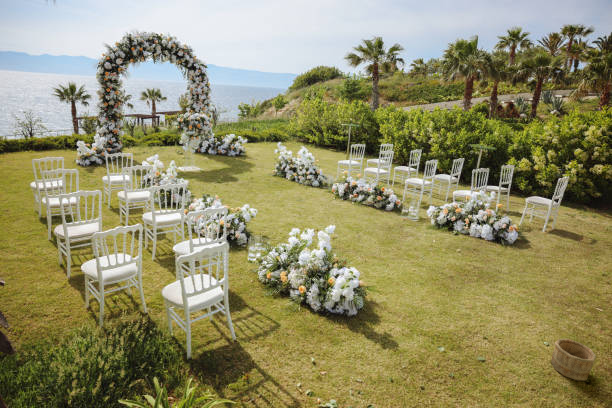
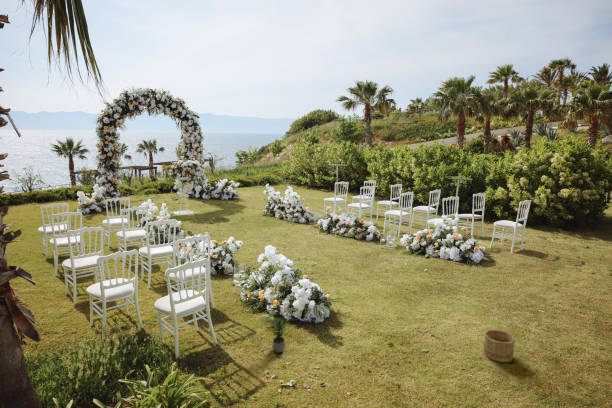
potted plant: none [296,313,326,358] -> present [266,318,287,354]

